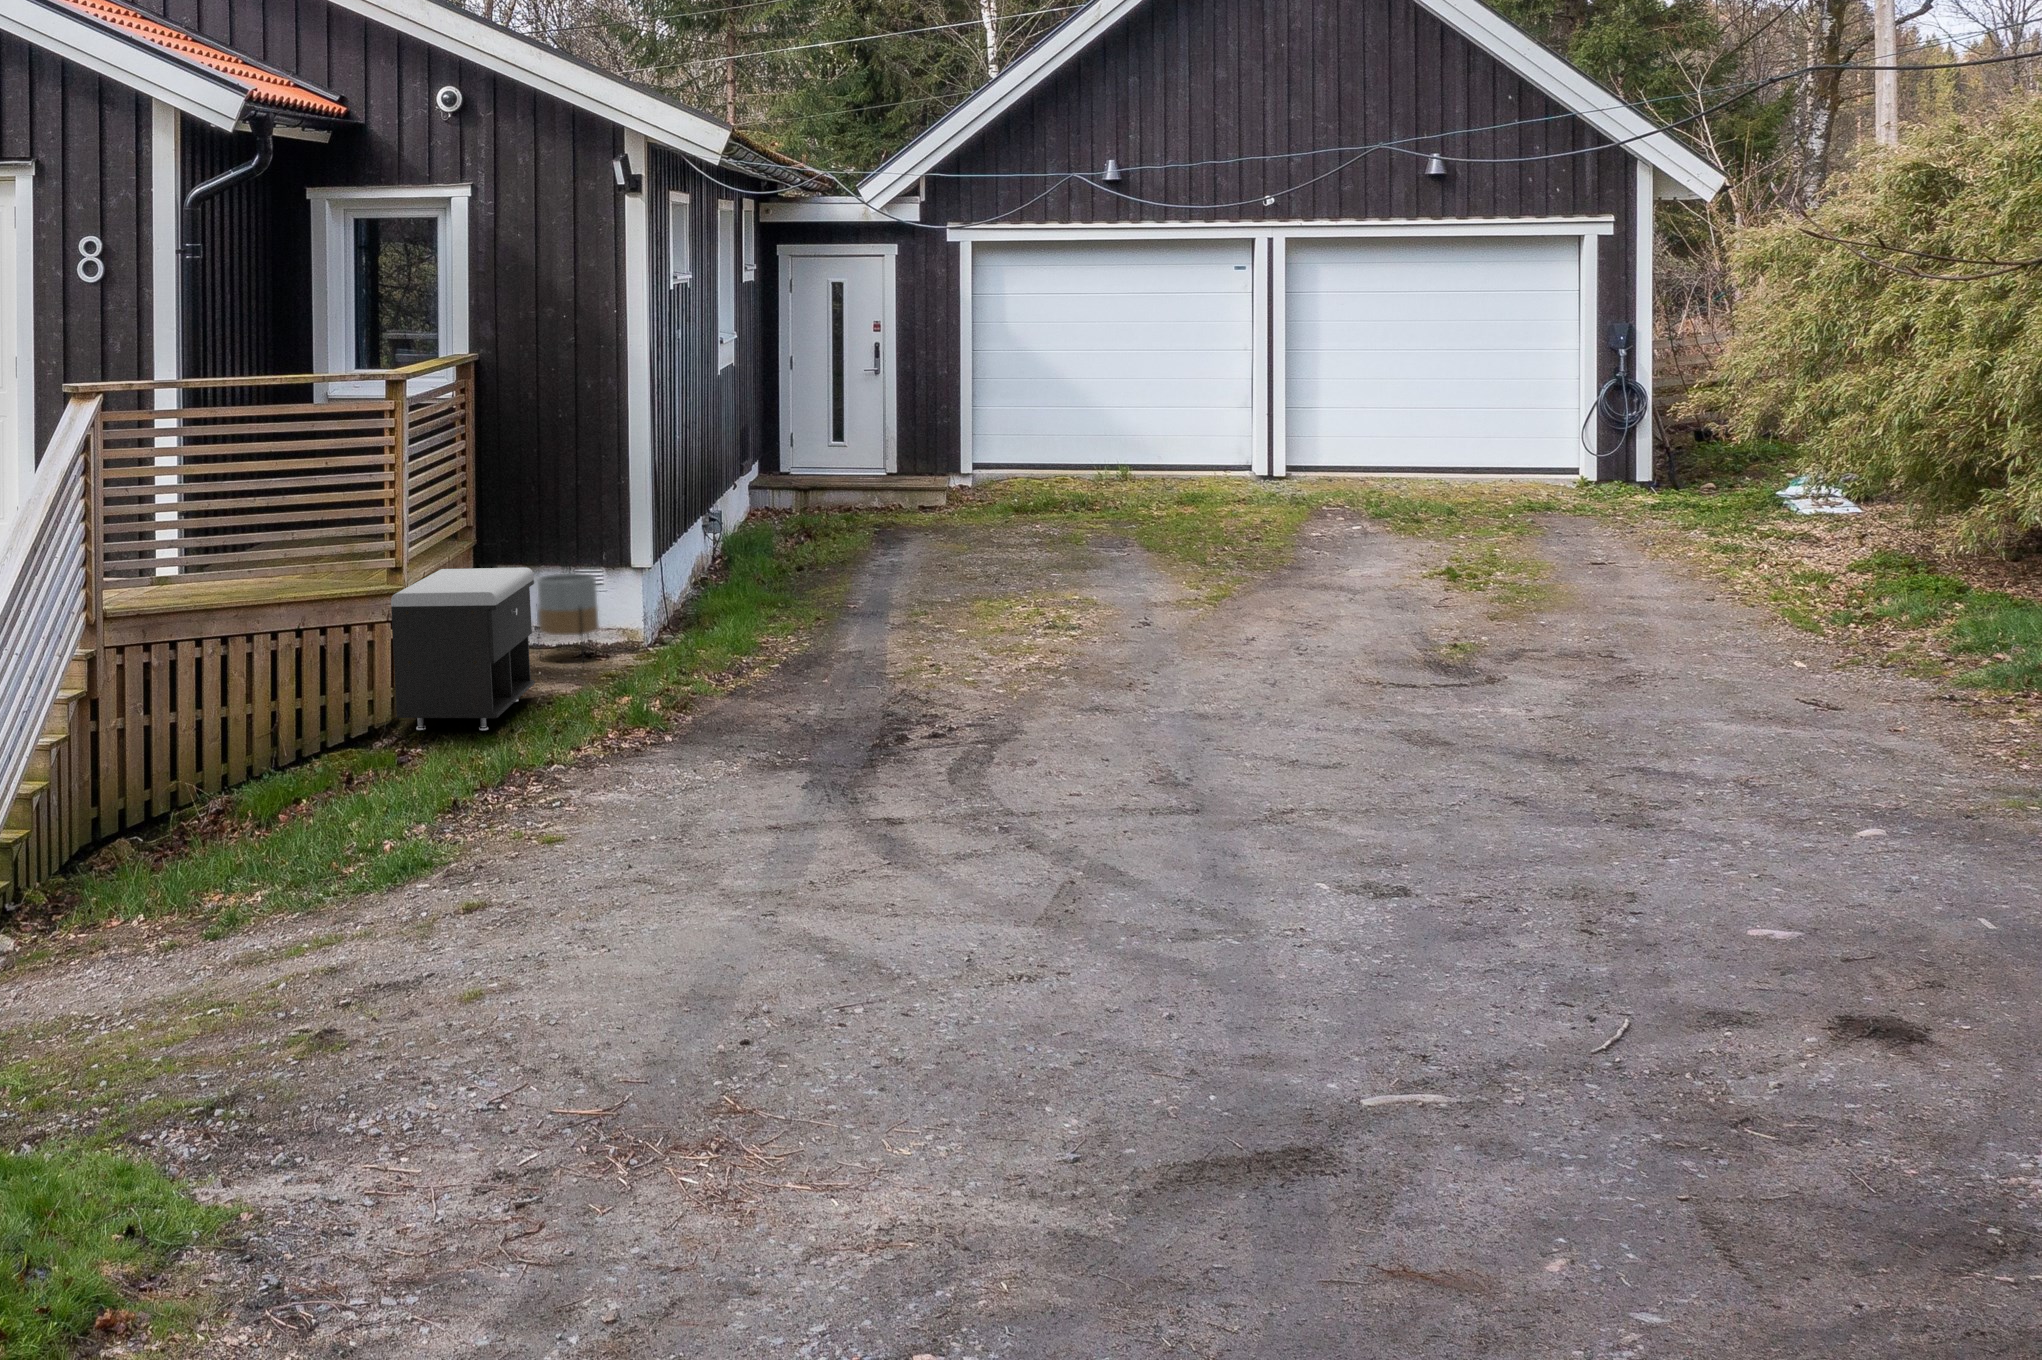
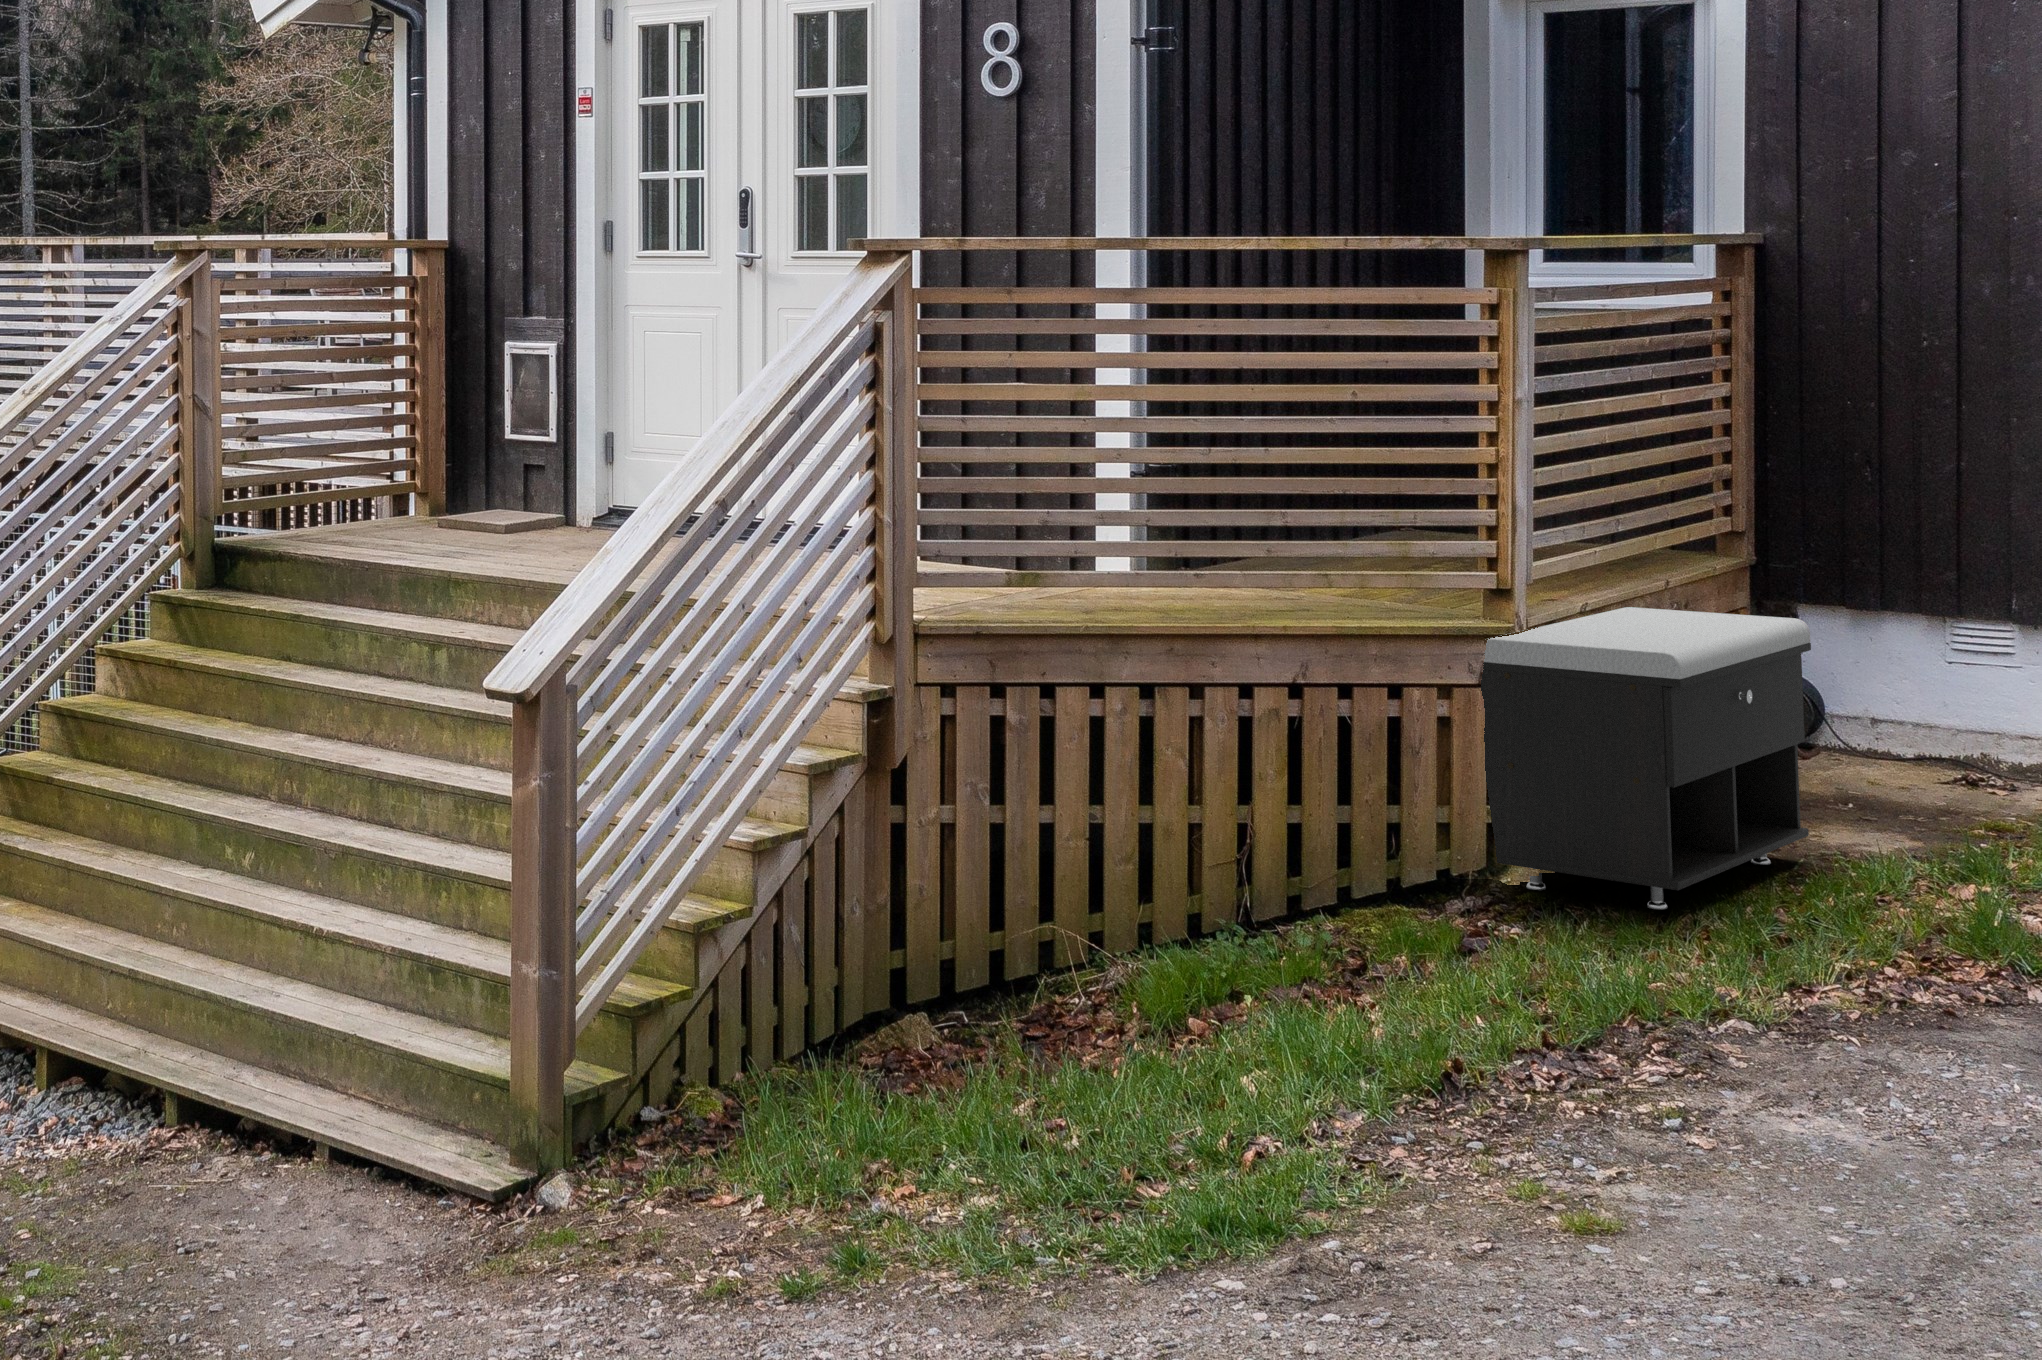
planter: present [536,573,599,643] -> none [1867,641,2000,811]

